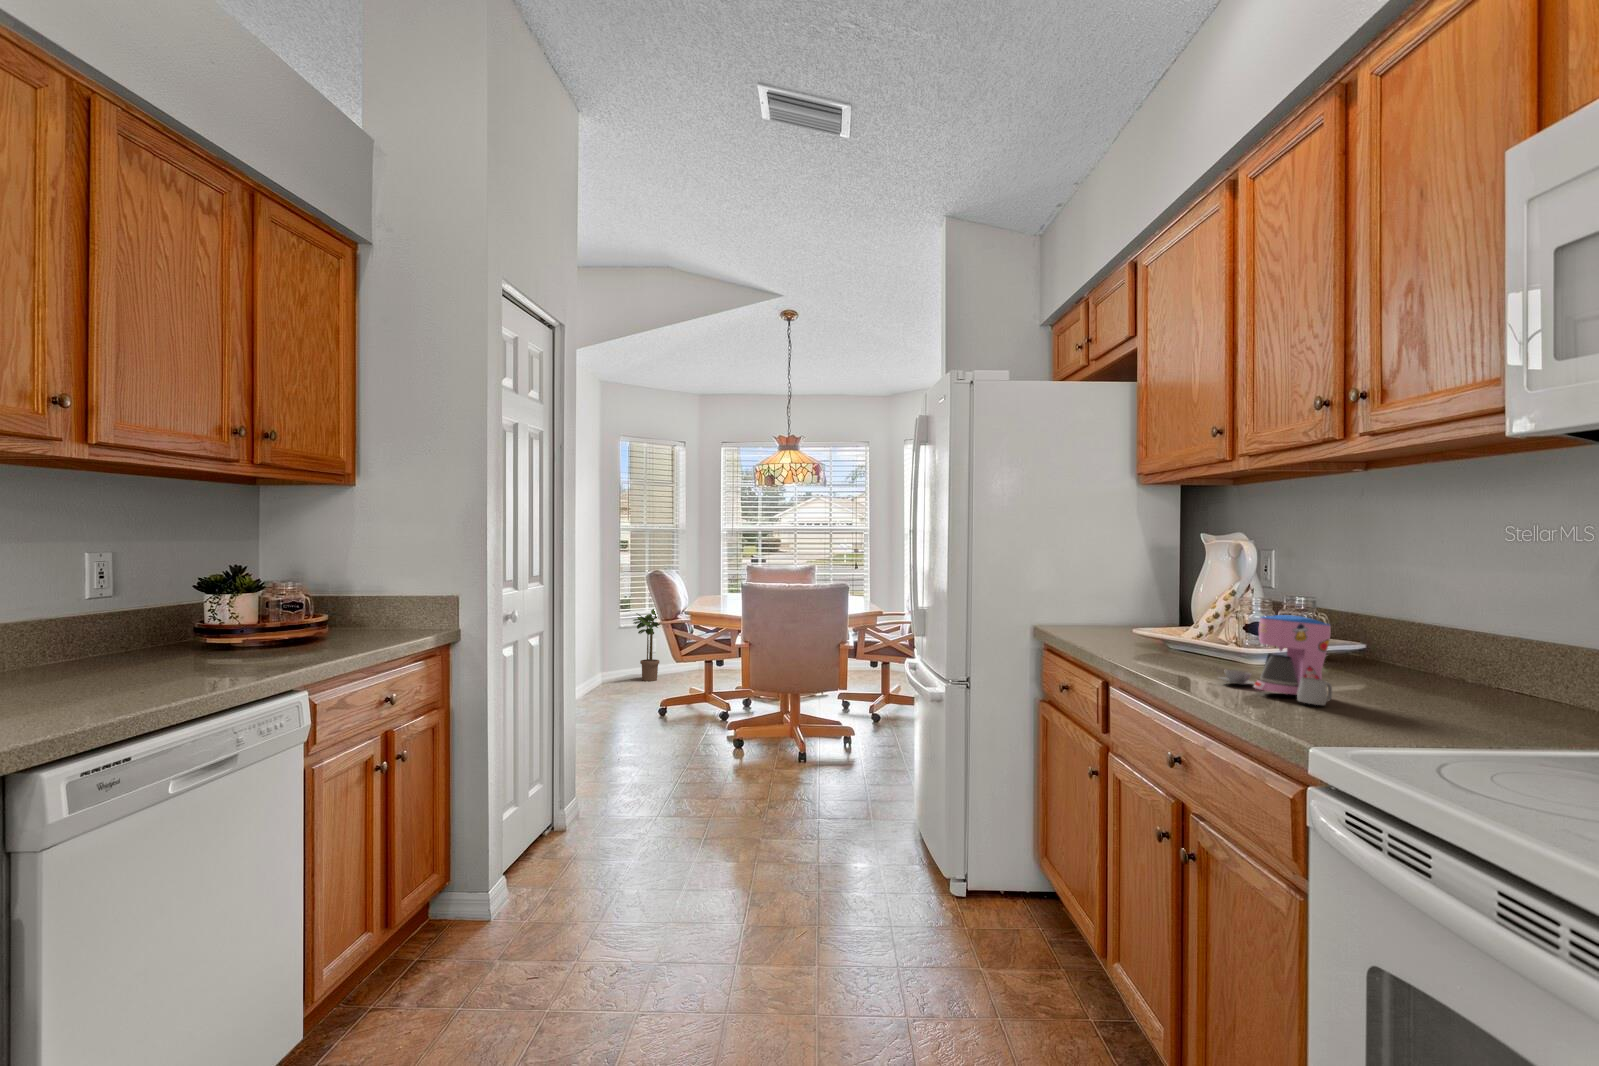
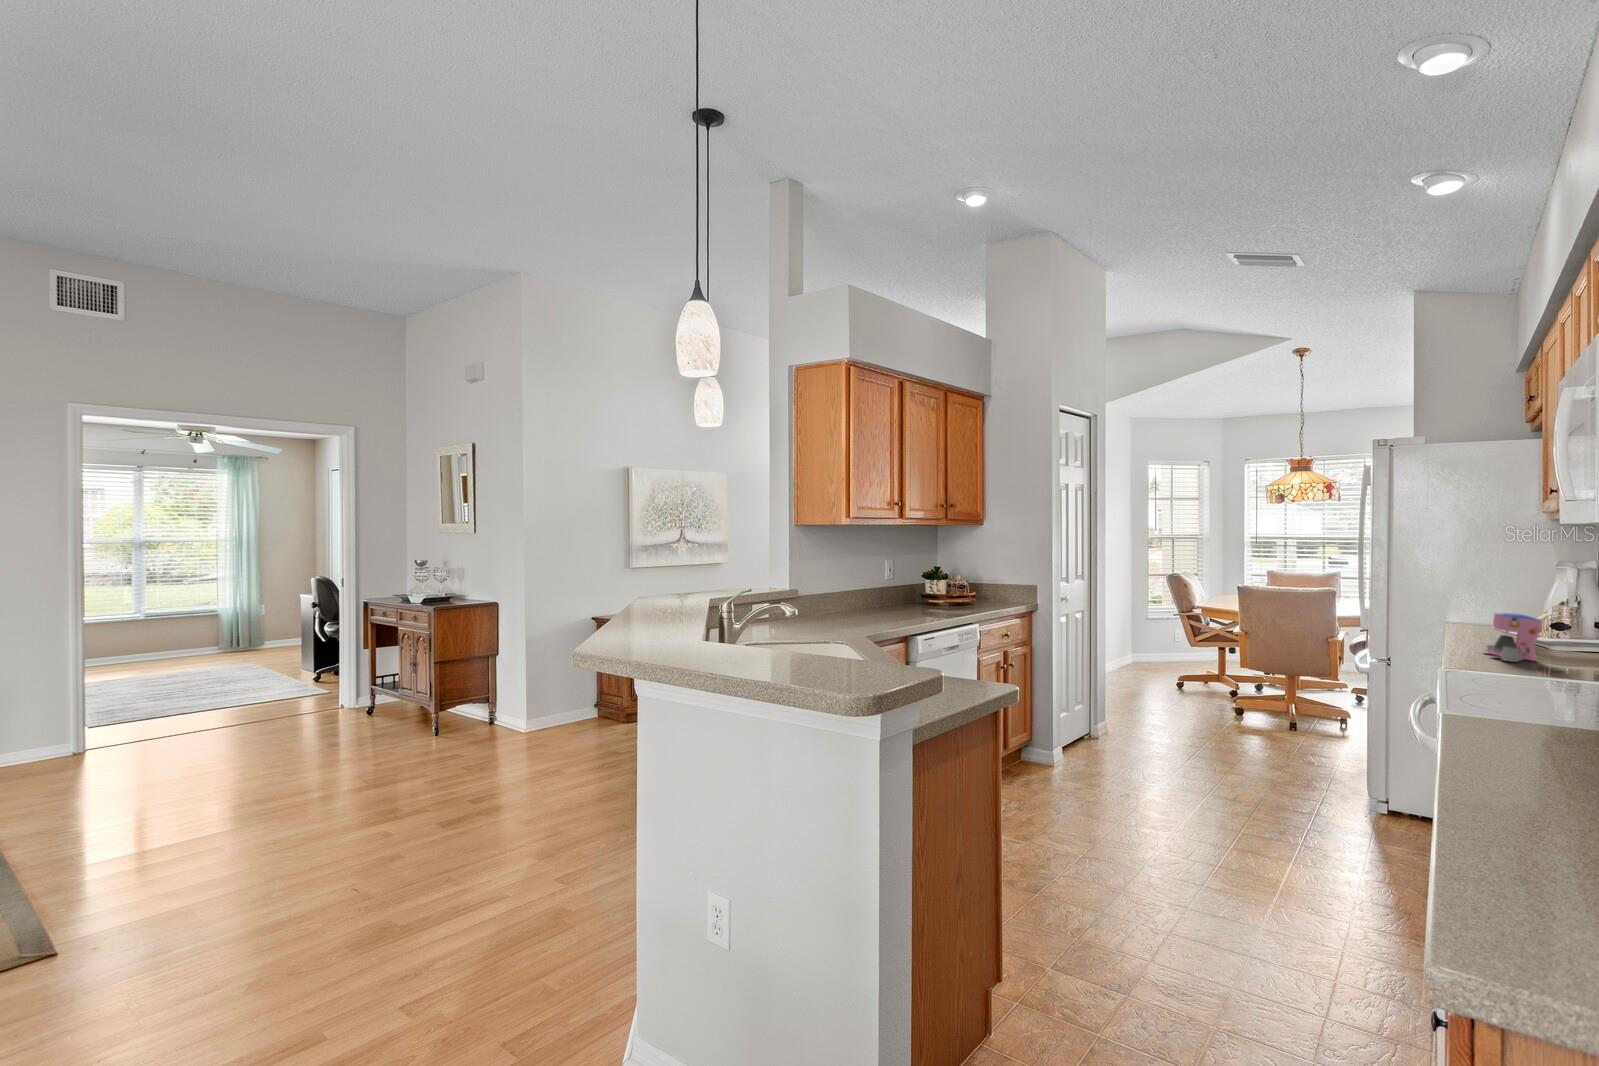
potted plant: present [633,609,659,681] -> none [1159,603,1196,665]

